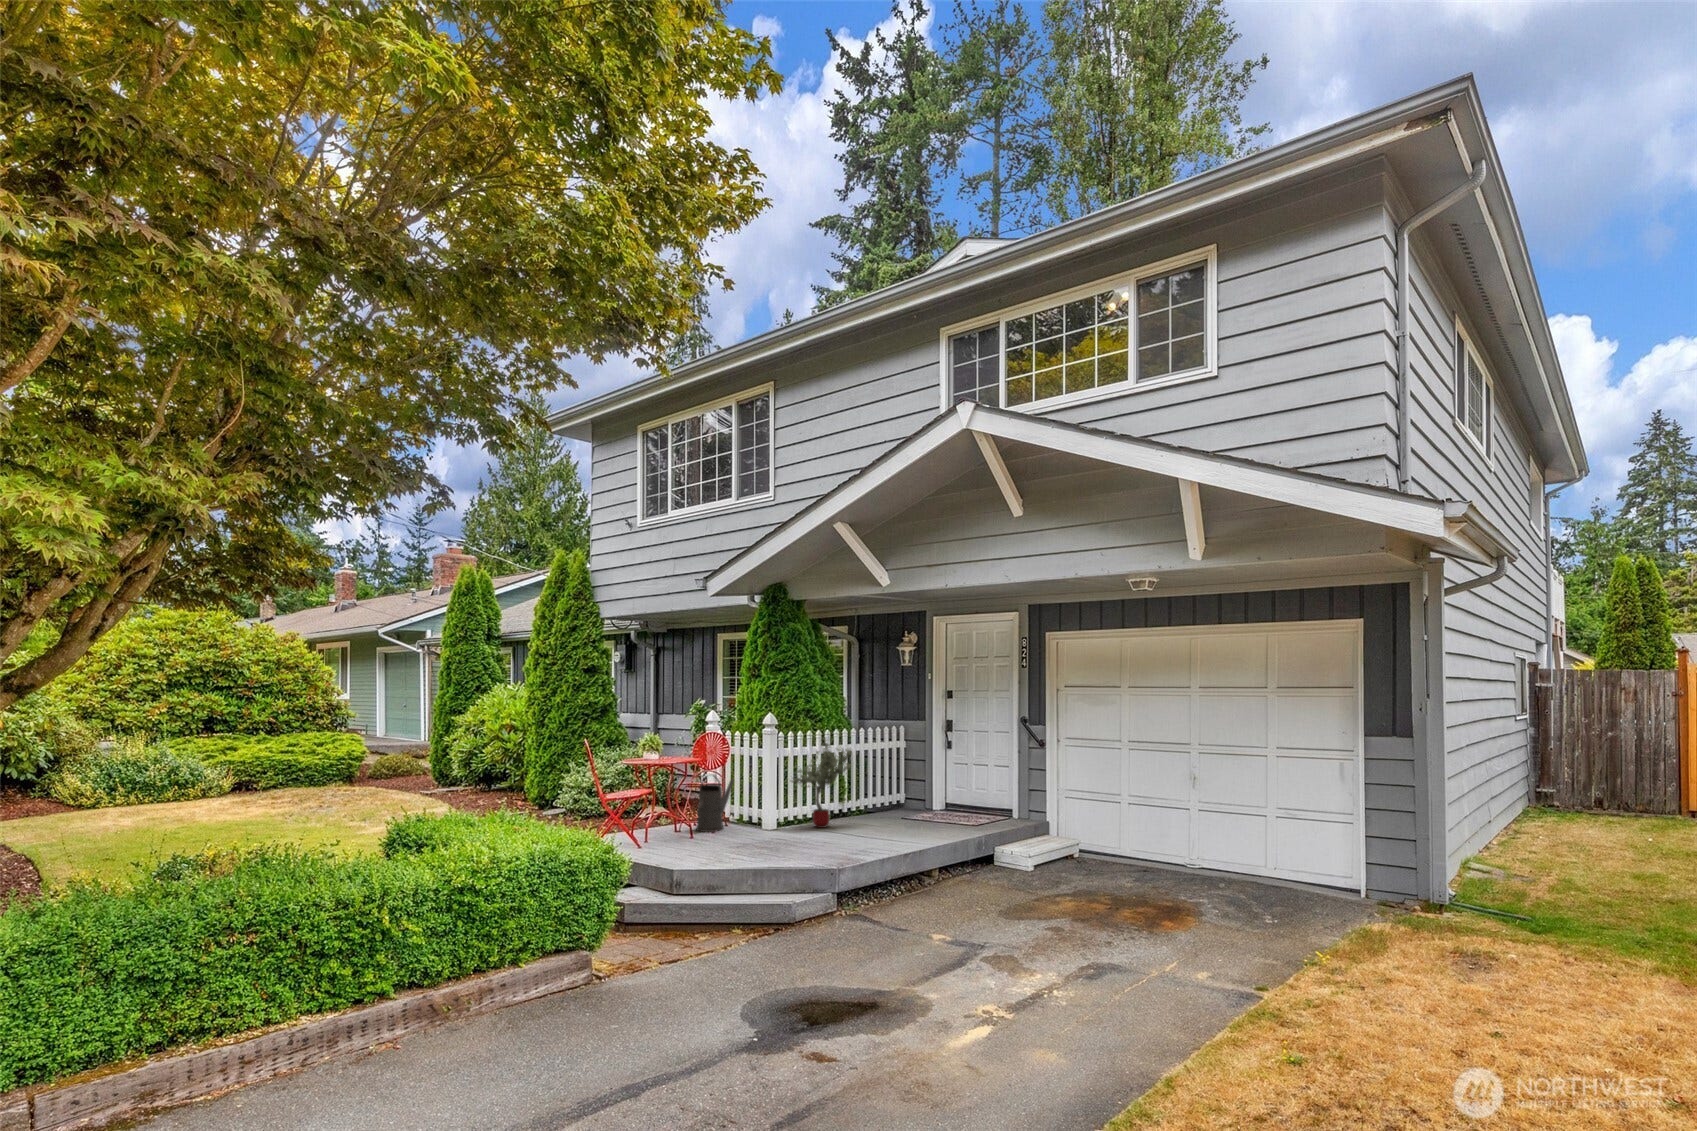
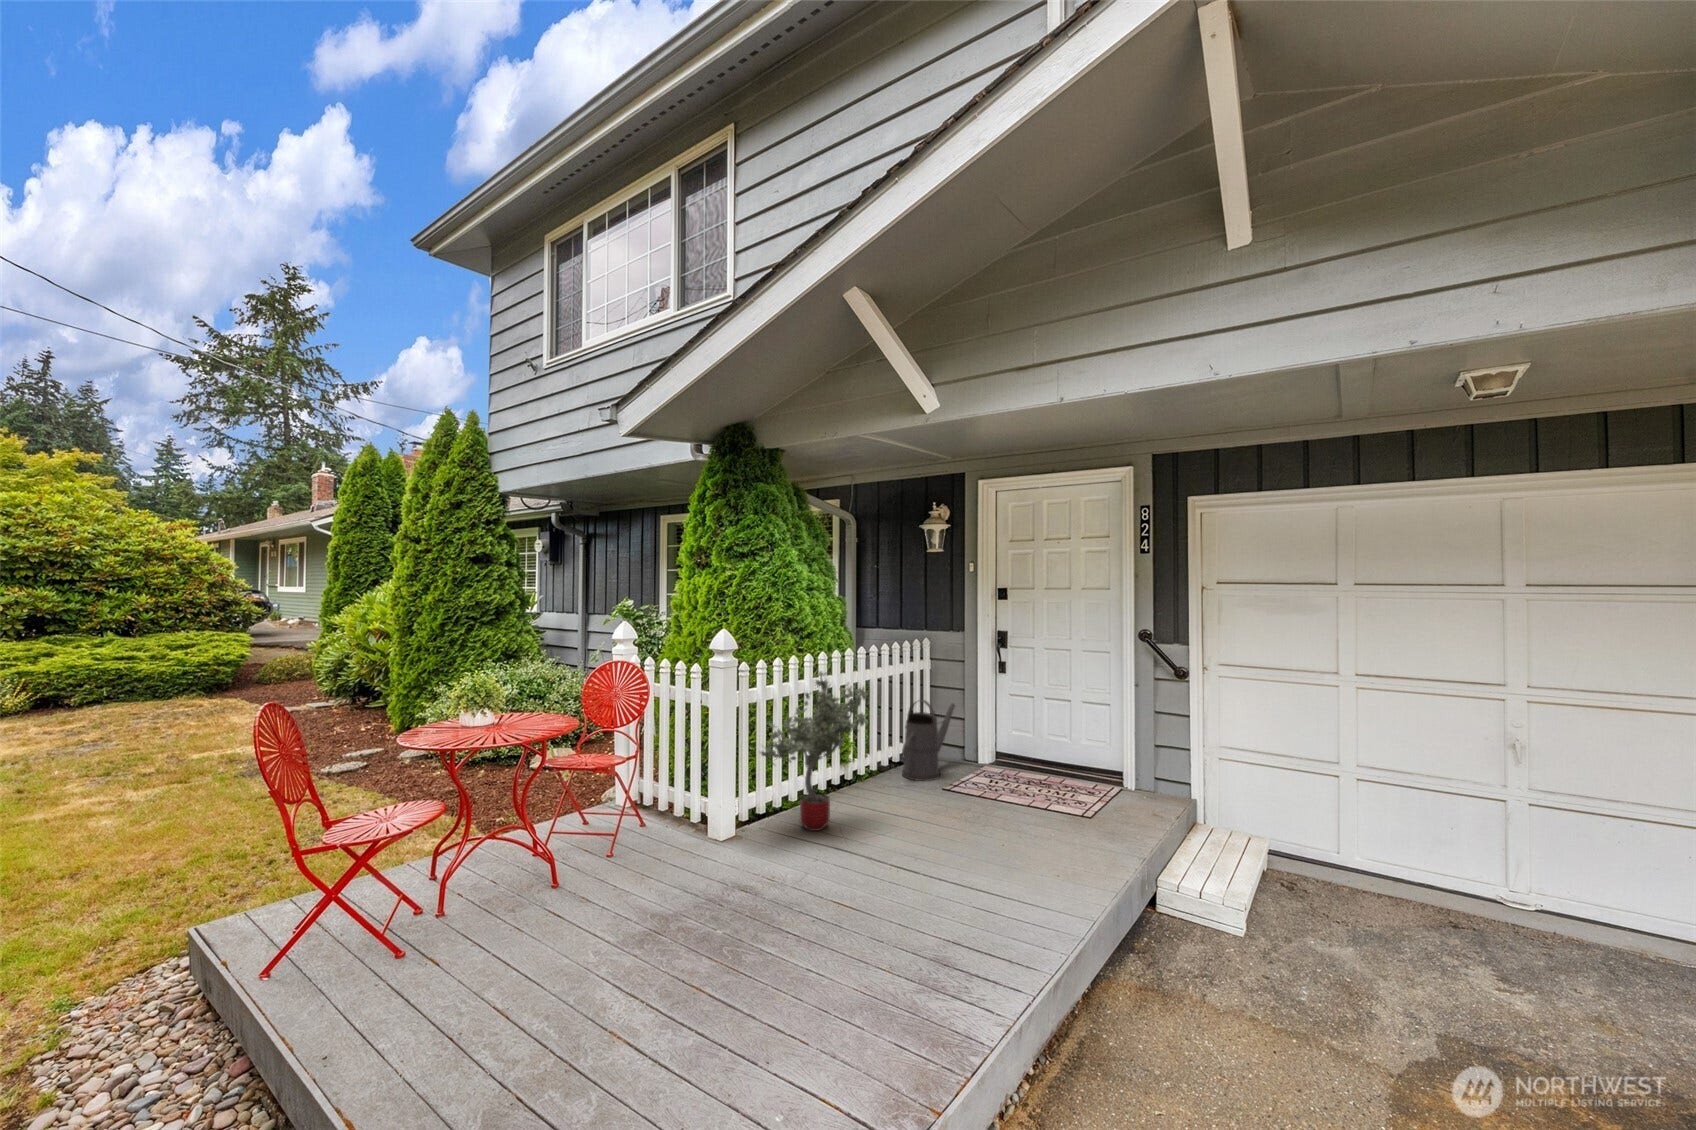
watering can: present [696,775,734,832] -> present [902,700,955,781]

